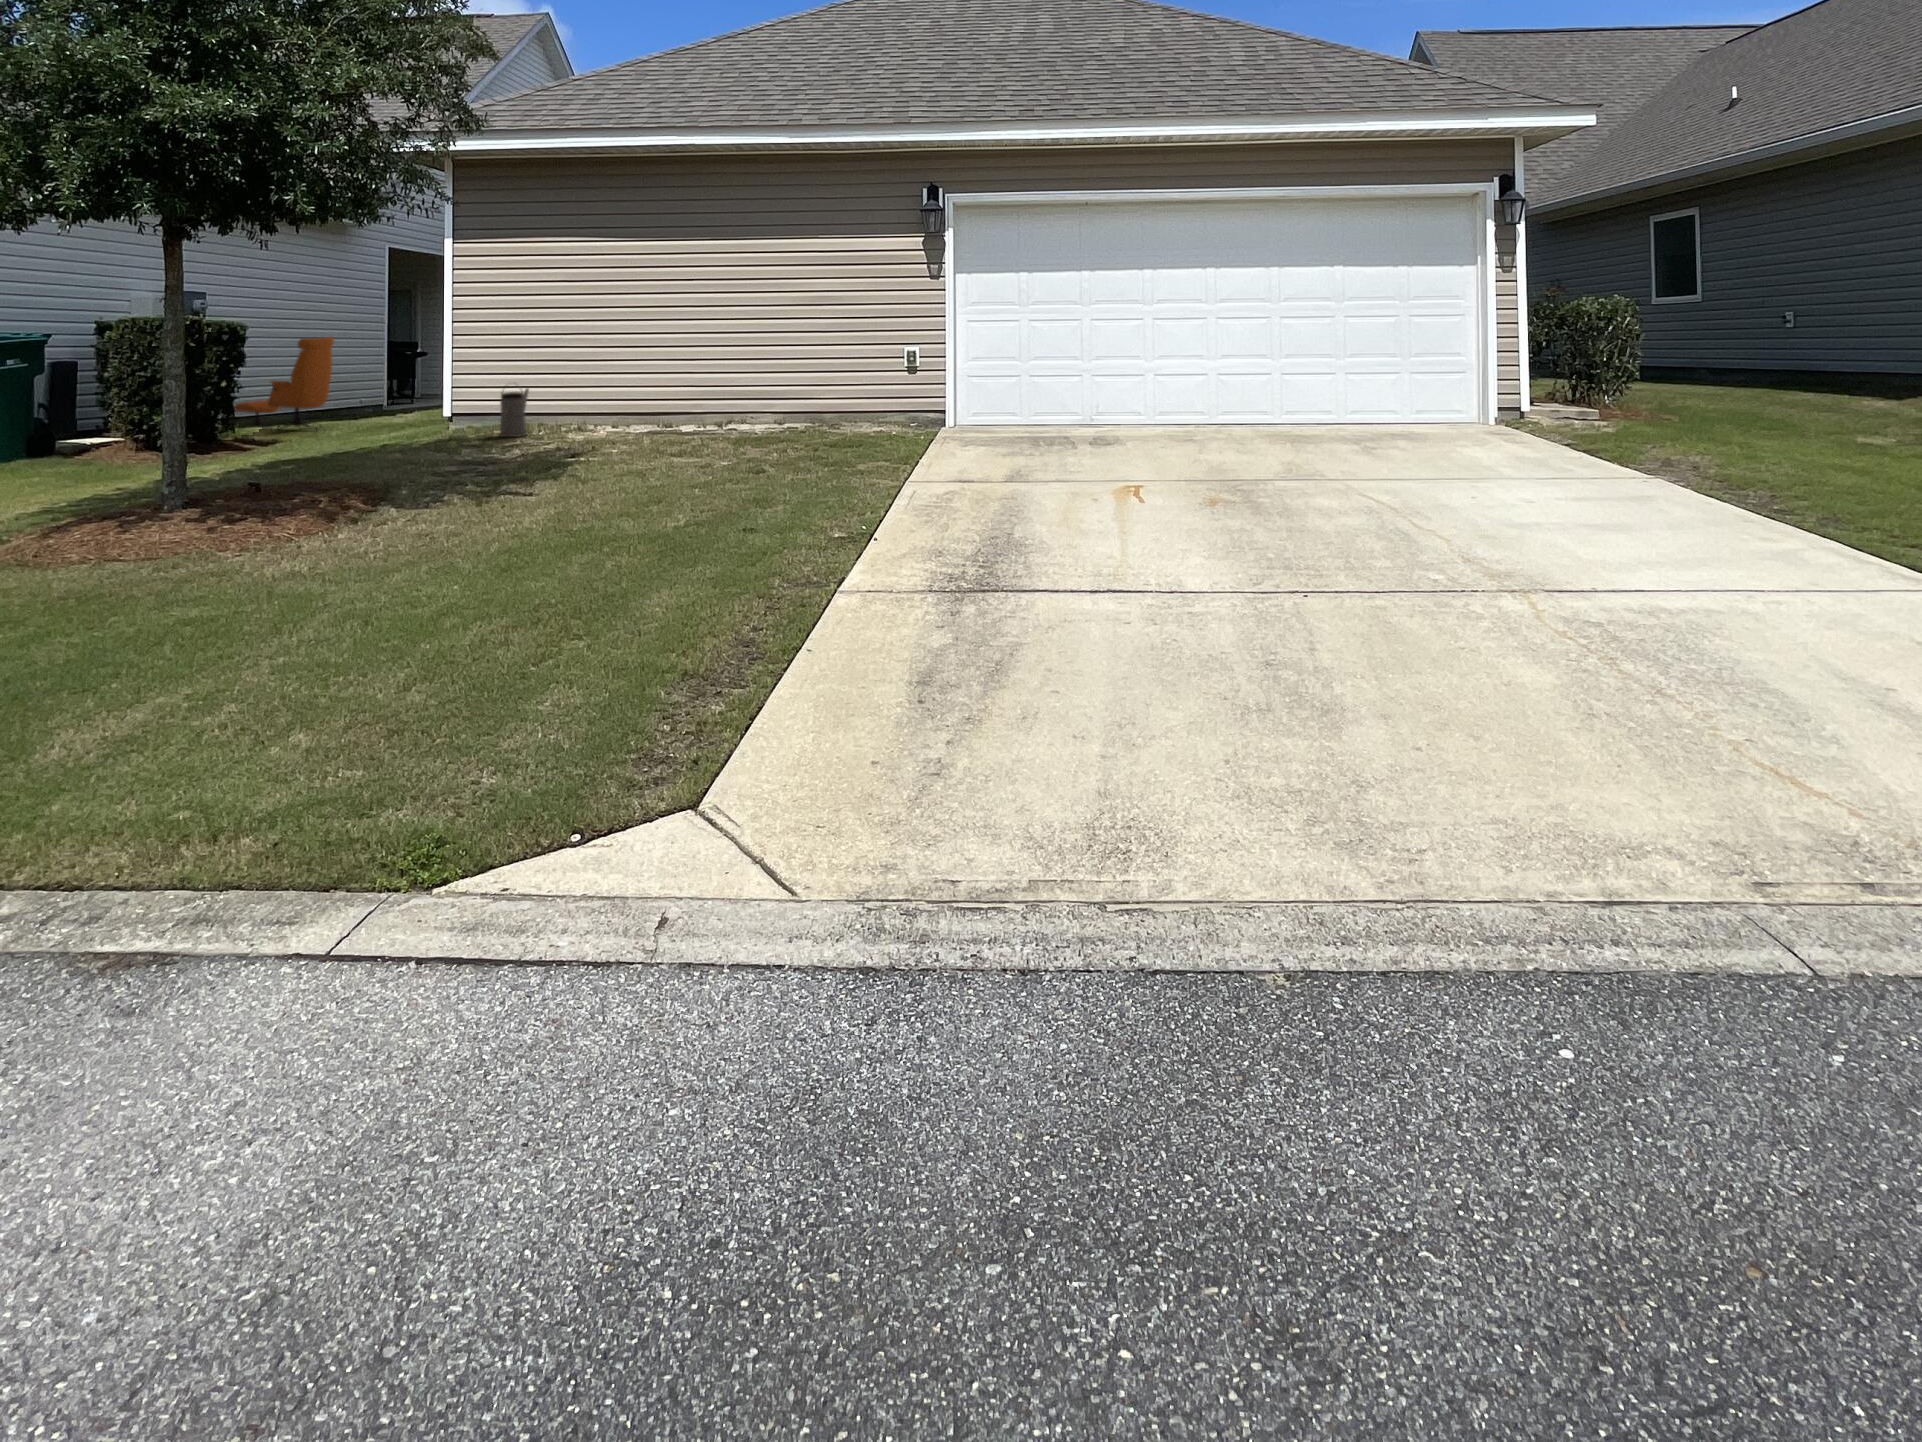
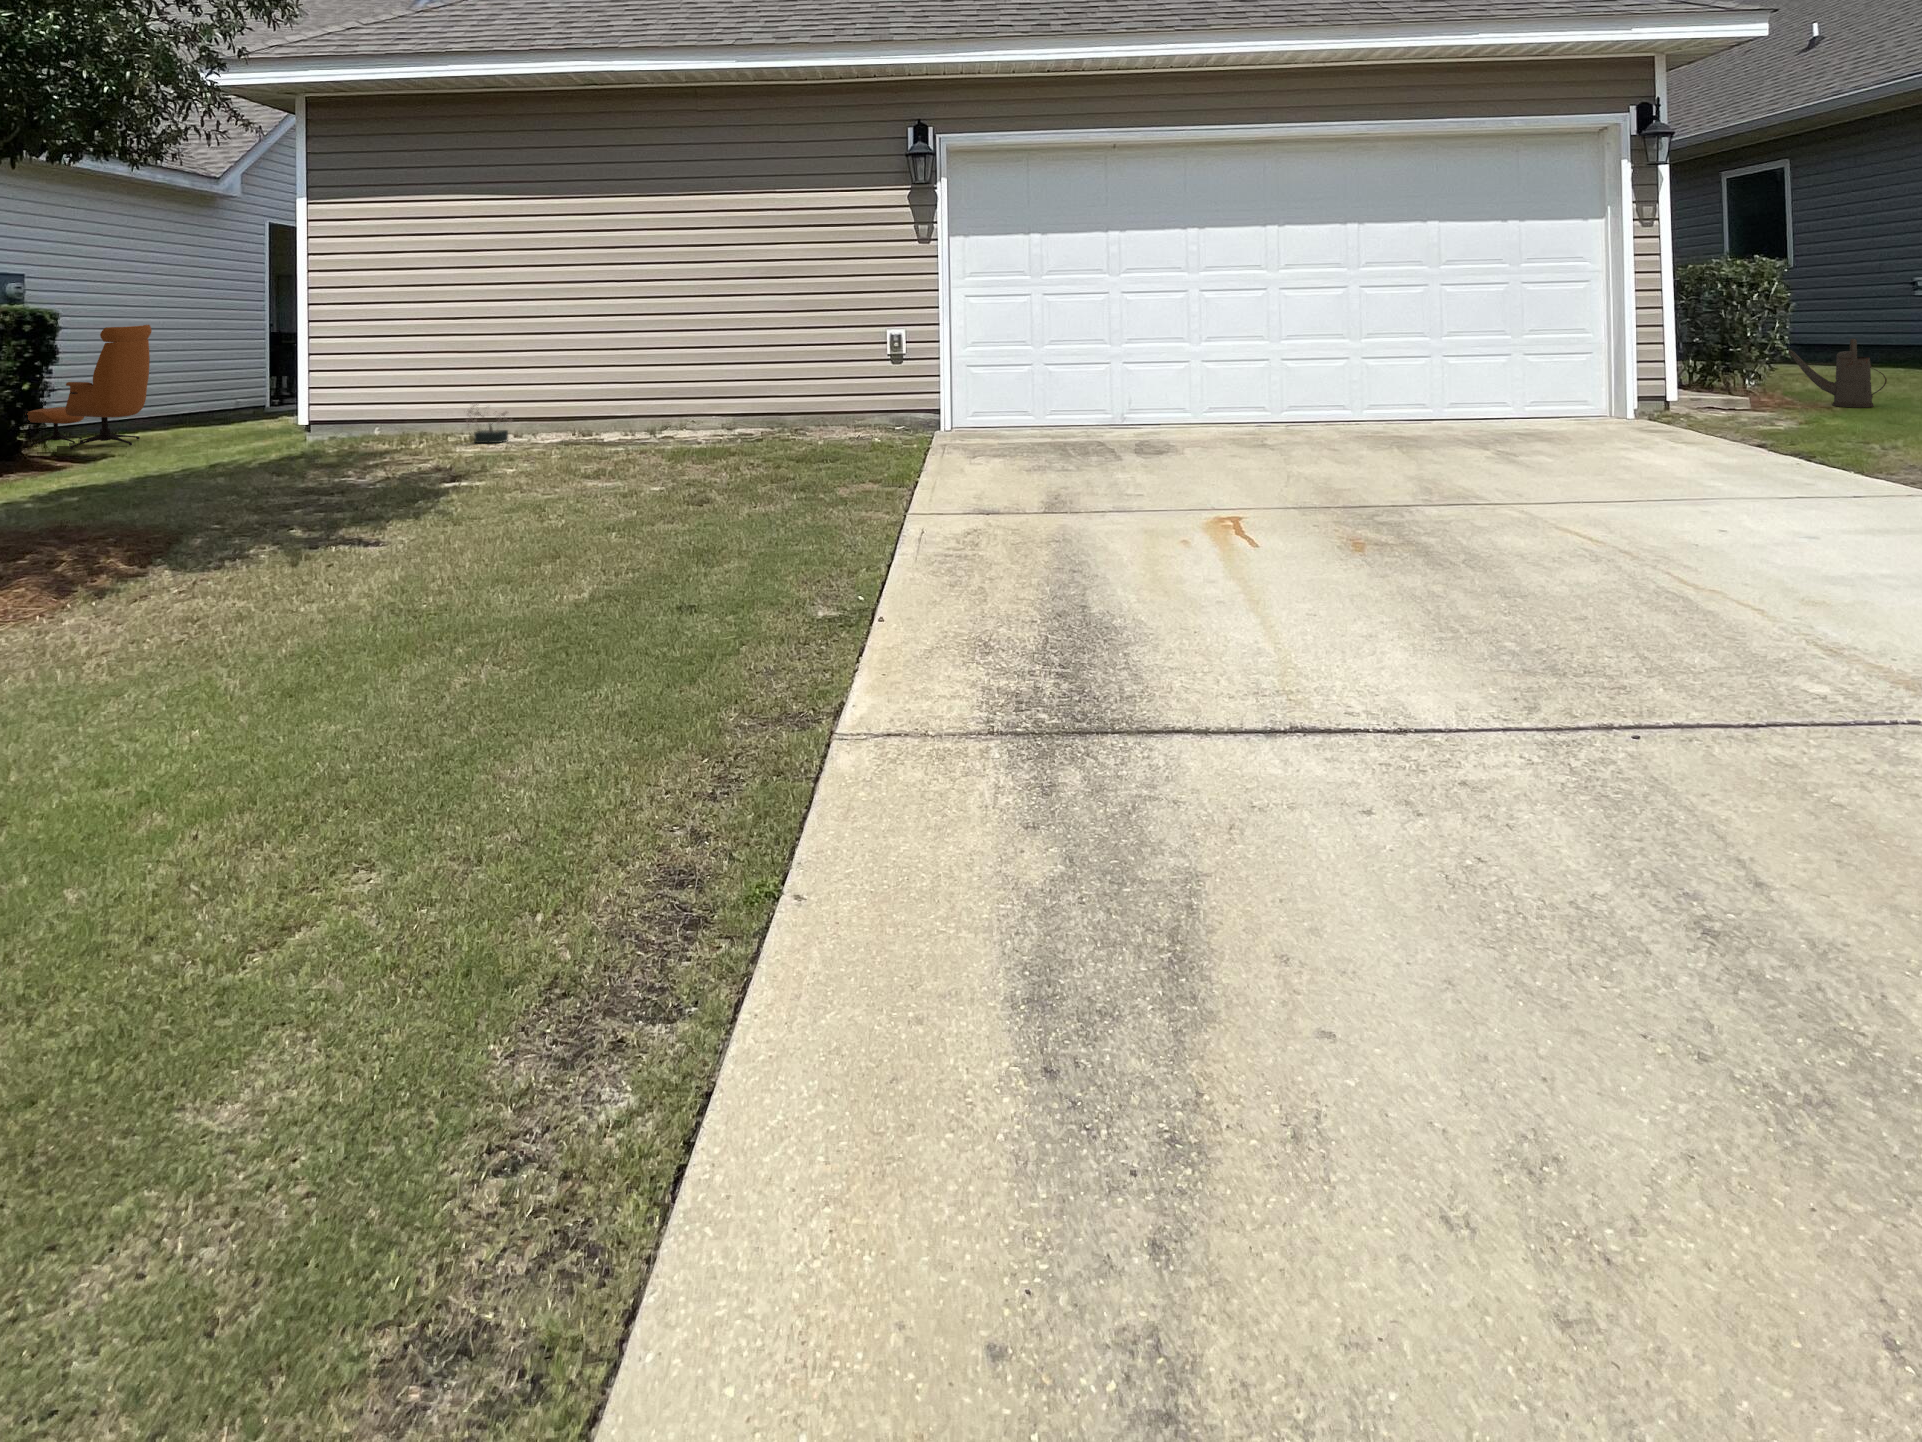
watering can: present [500,387,529,437] -> present [1789,339,1887,408]
decorative plant: none [577,400,616,432] -> present [464,403,512,443]

